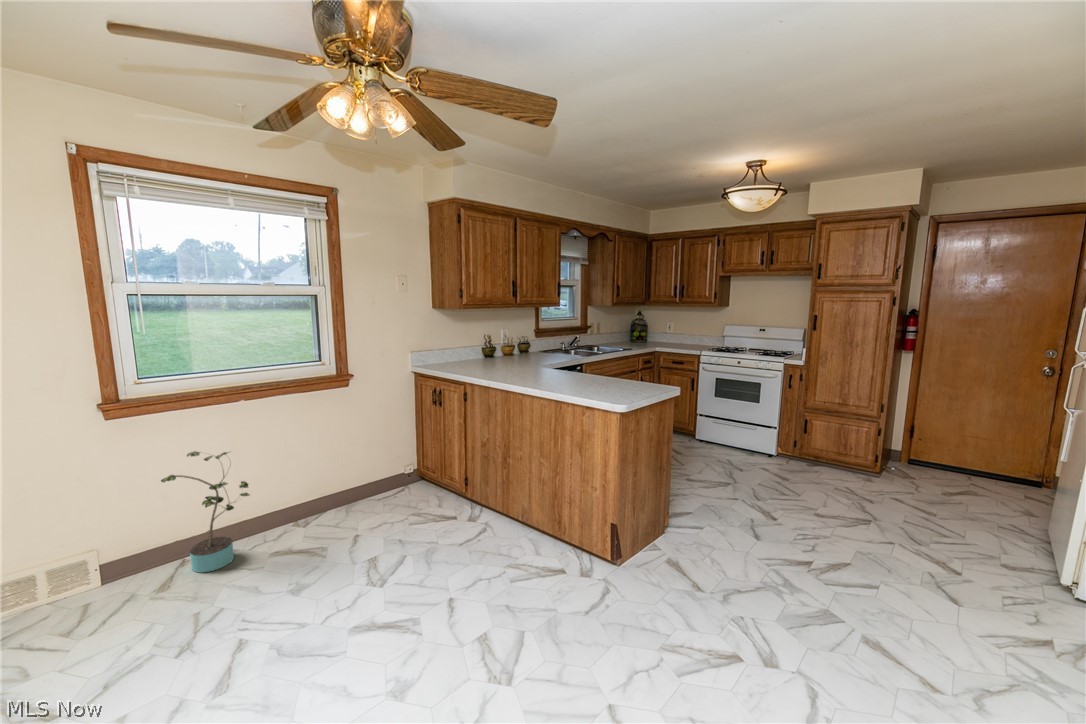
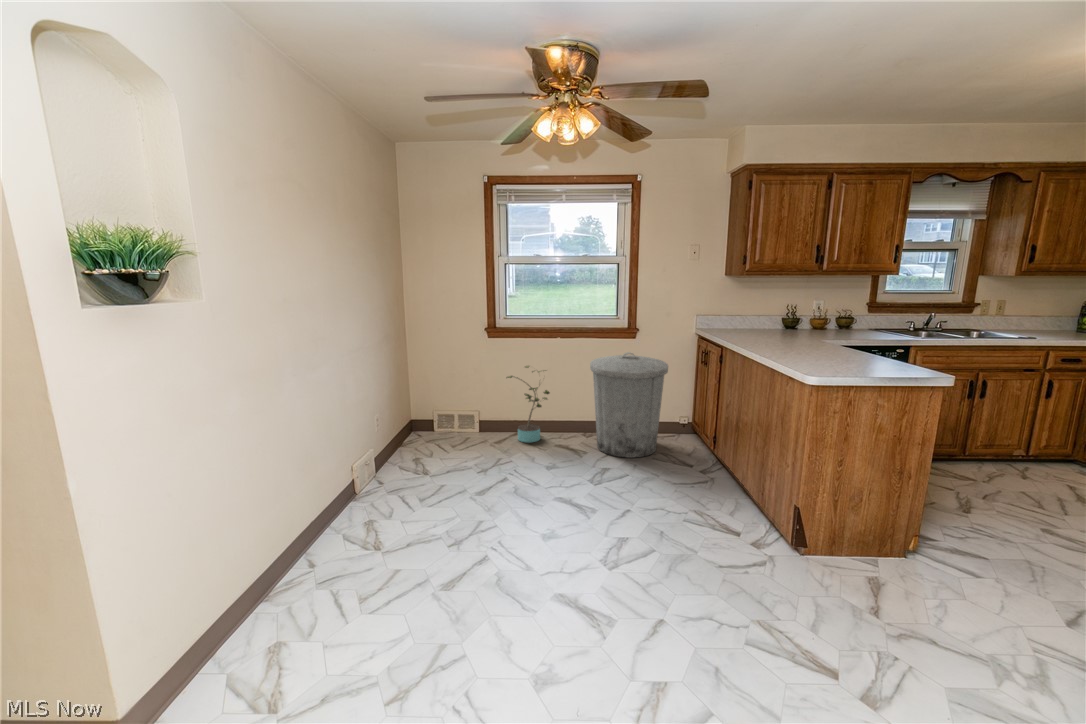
trash can: none [309,405,411,539] -> present [590,352,668,458]

